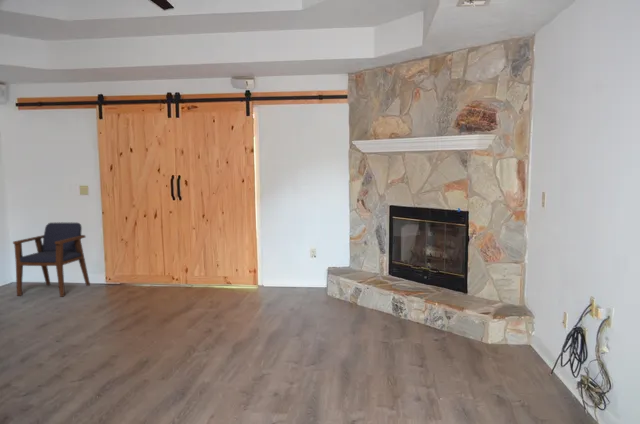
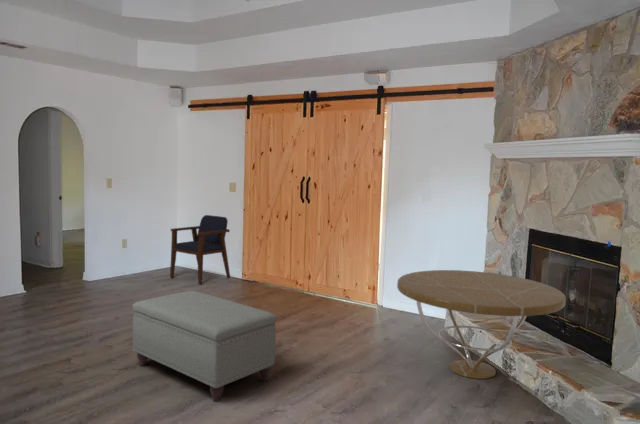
coffee table: none [311,242,436,324] -> present [397,270,566,379]
ottoman: none [72,297,234,393] -> present [132,291,277,402]

